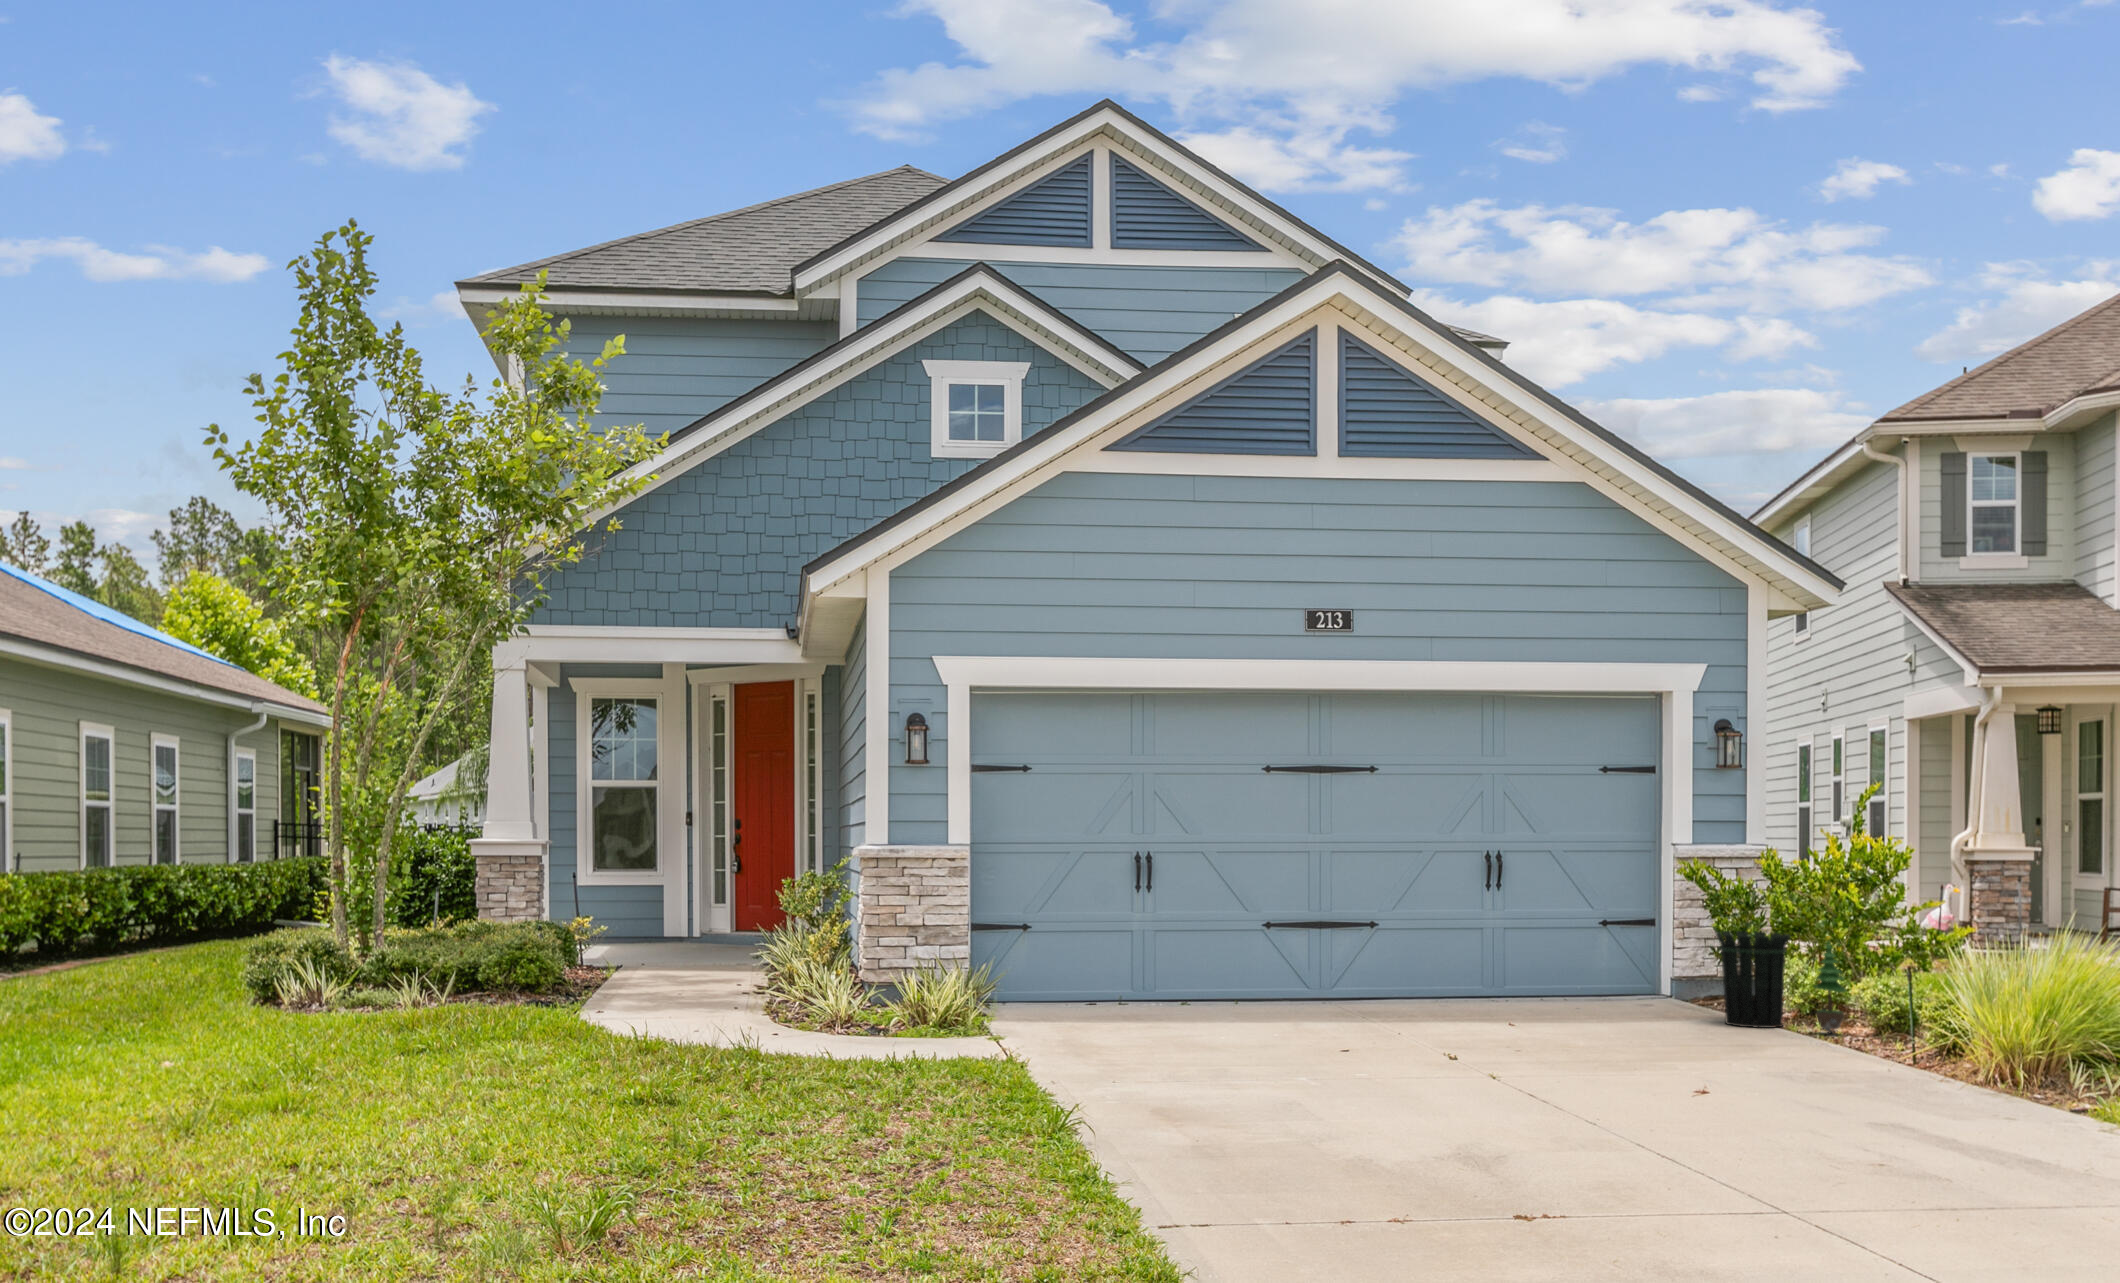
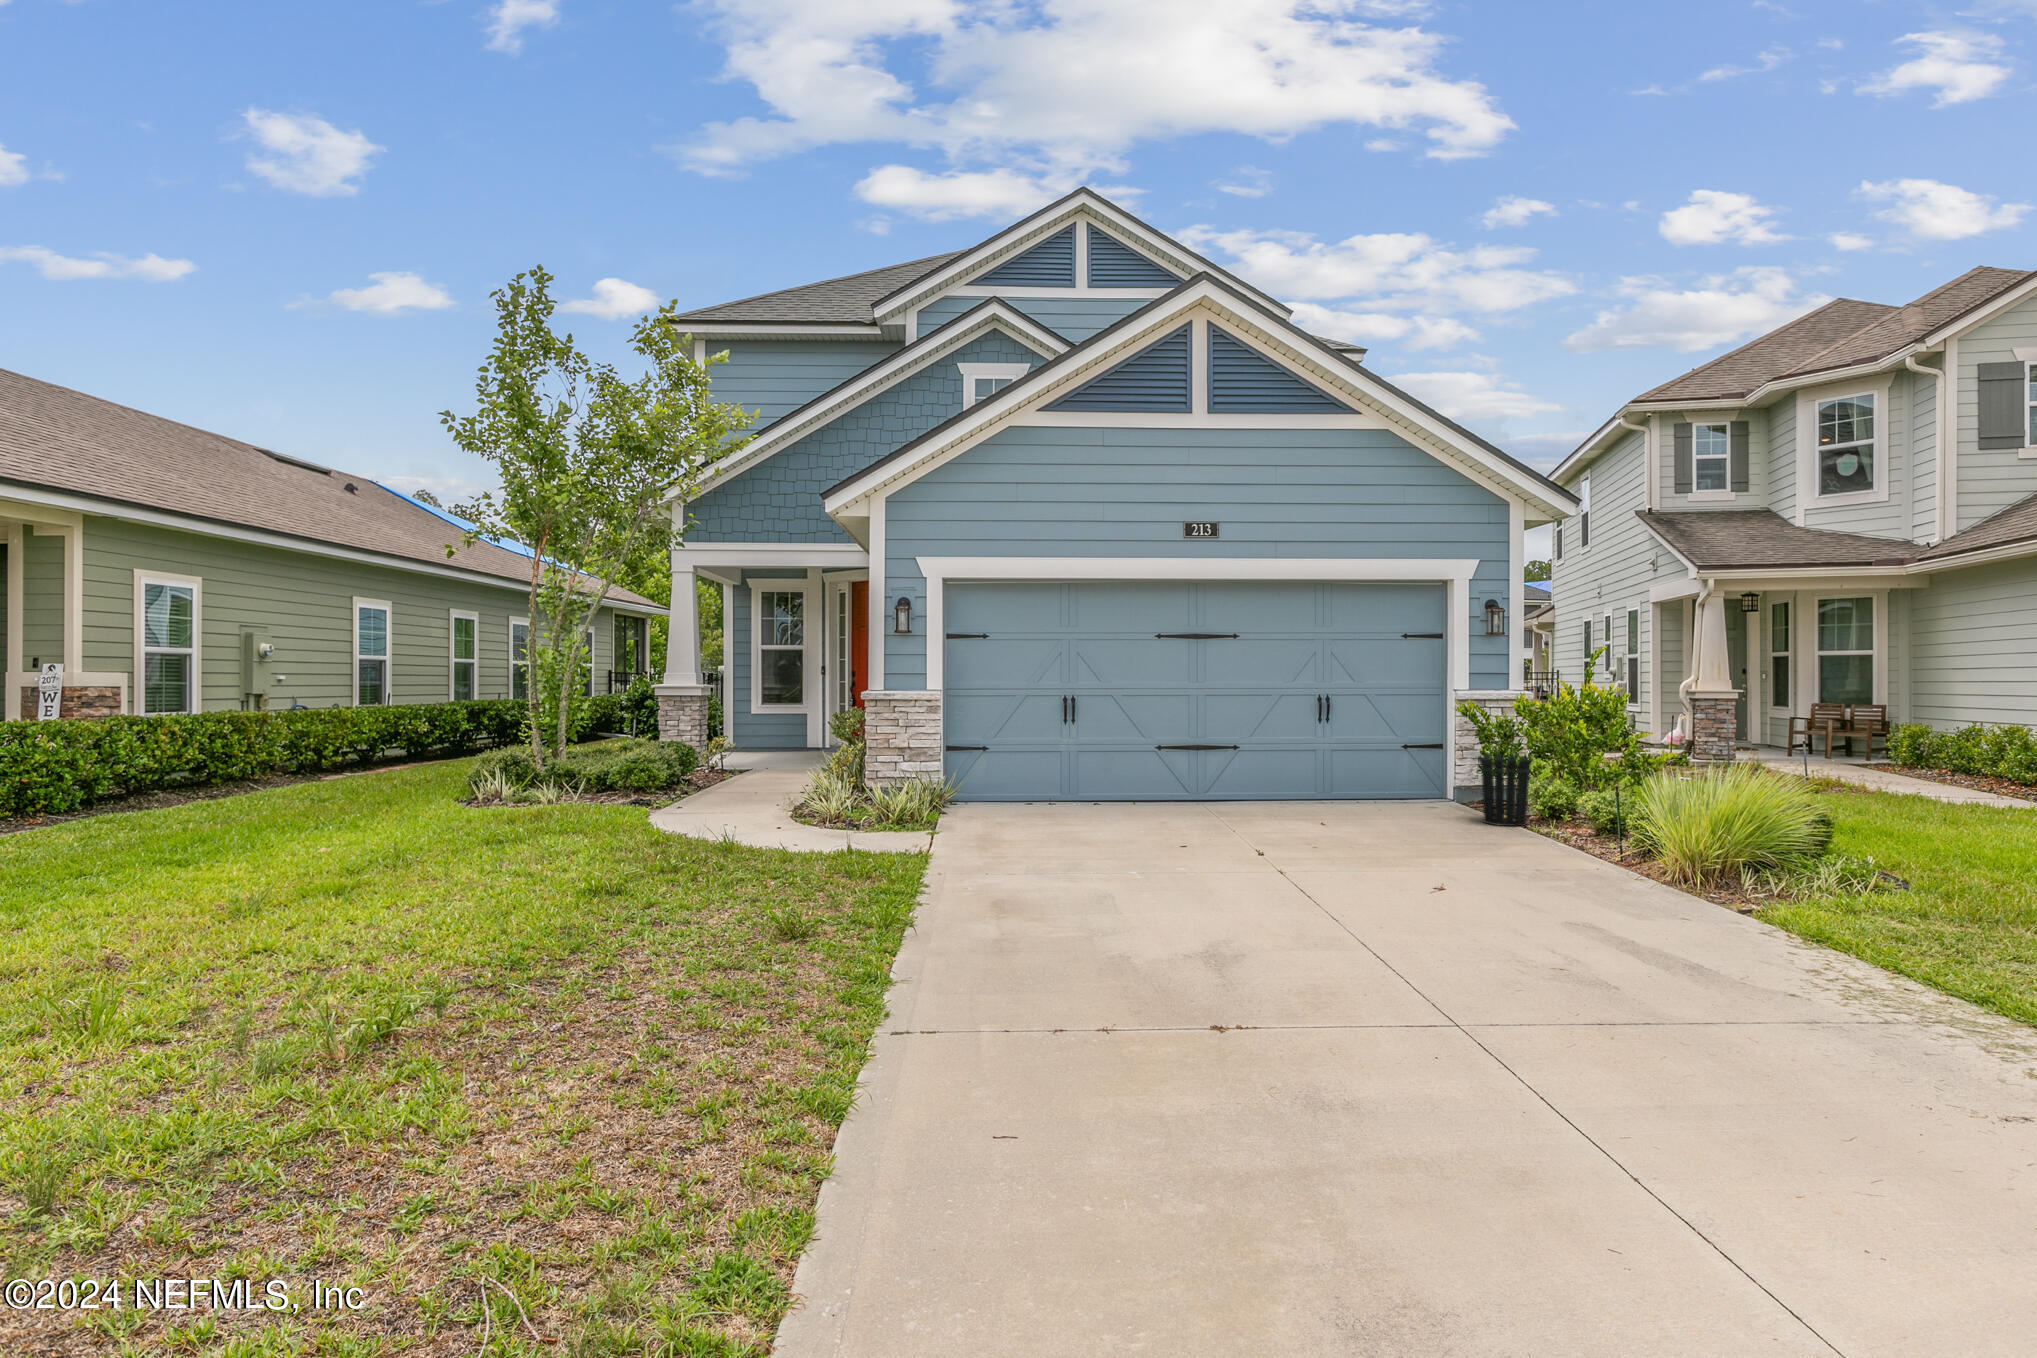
potted tree: present [1815,942,1846,1034] -> none [1547,763,1574,833]

